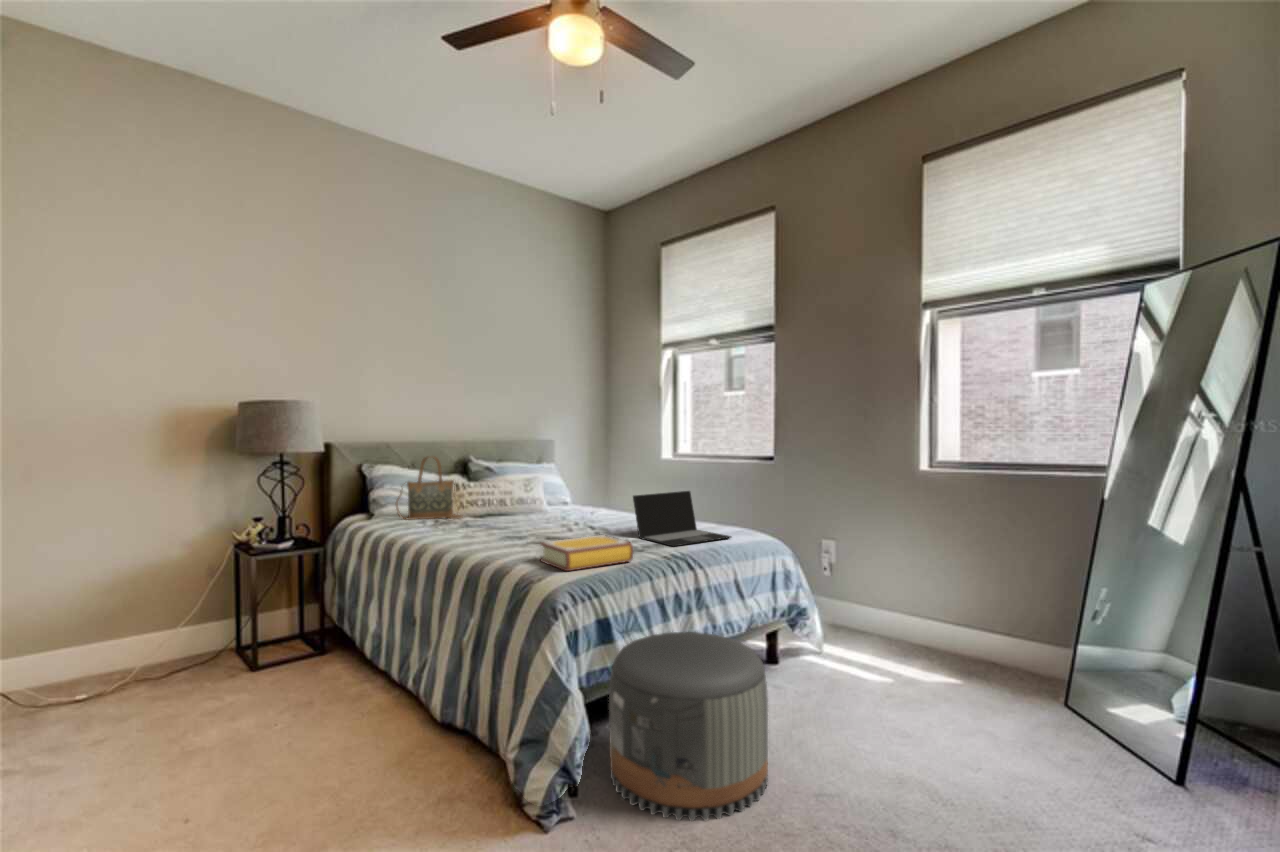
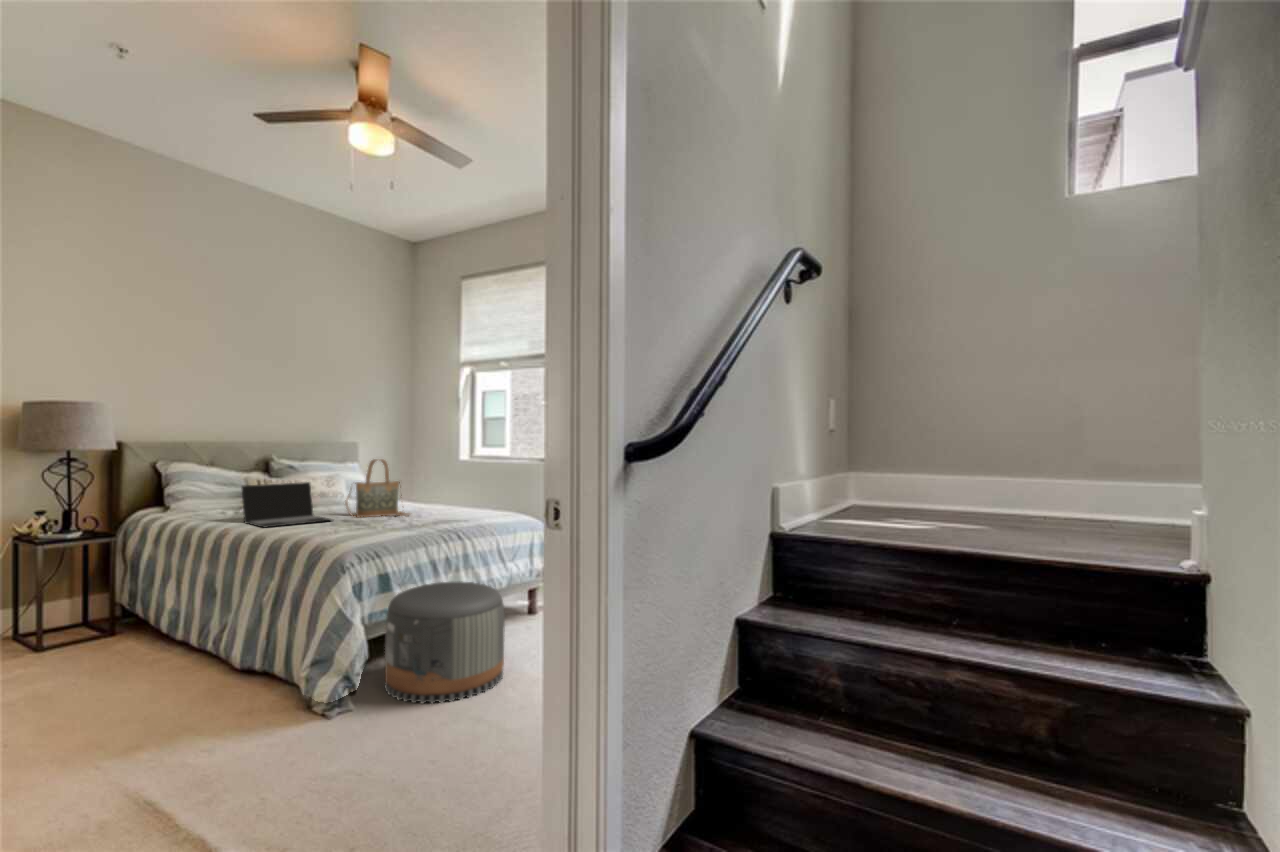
handbag: present [396,457,462,520] -> present [346,459,409,517]
laptop: present [633,491,731,546] -> present [241,482,332,528]
book: present [541,535,633,571] -> none [333,515,412,540]

